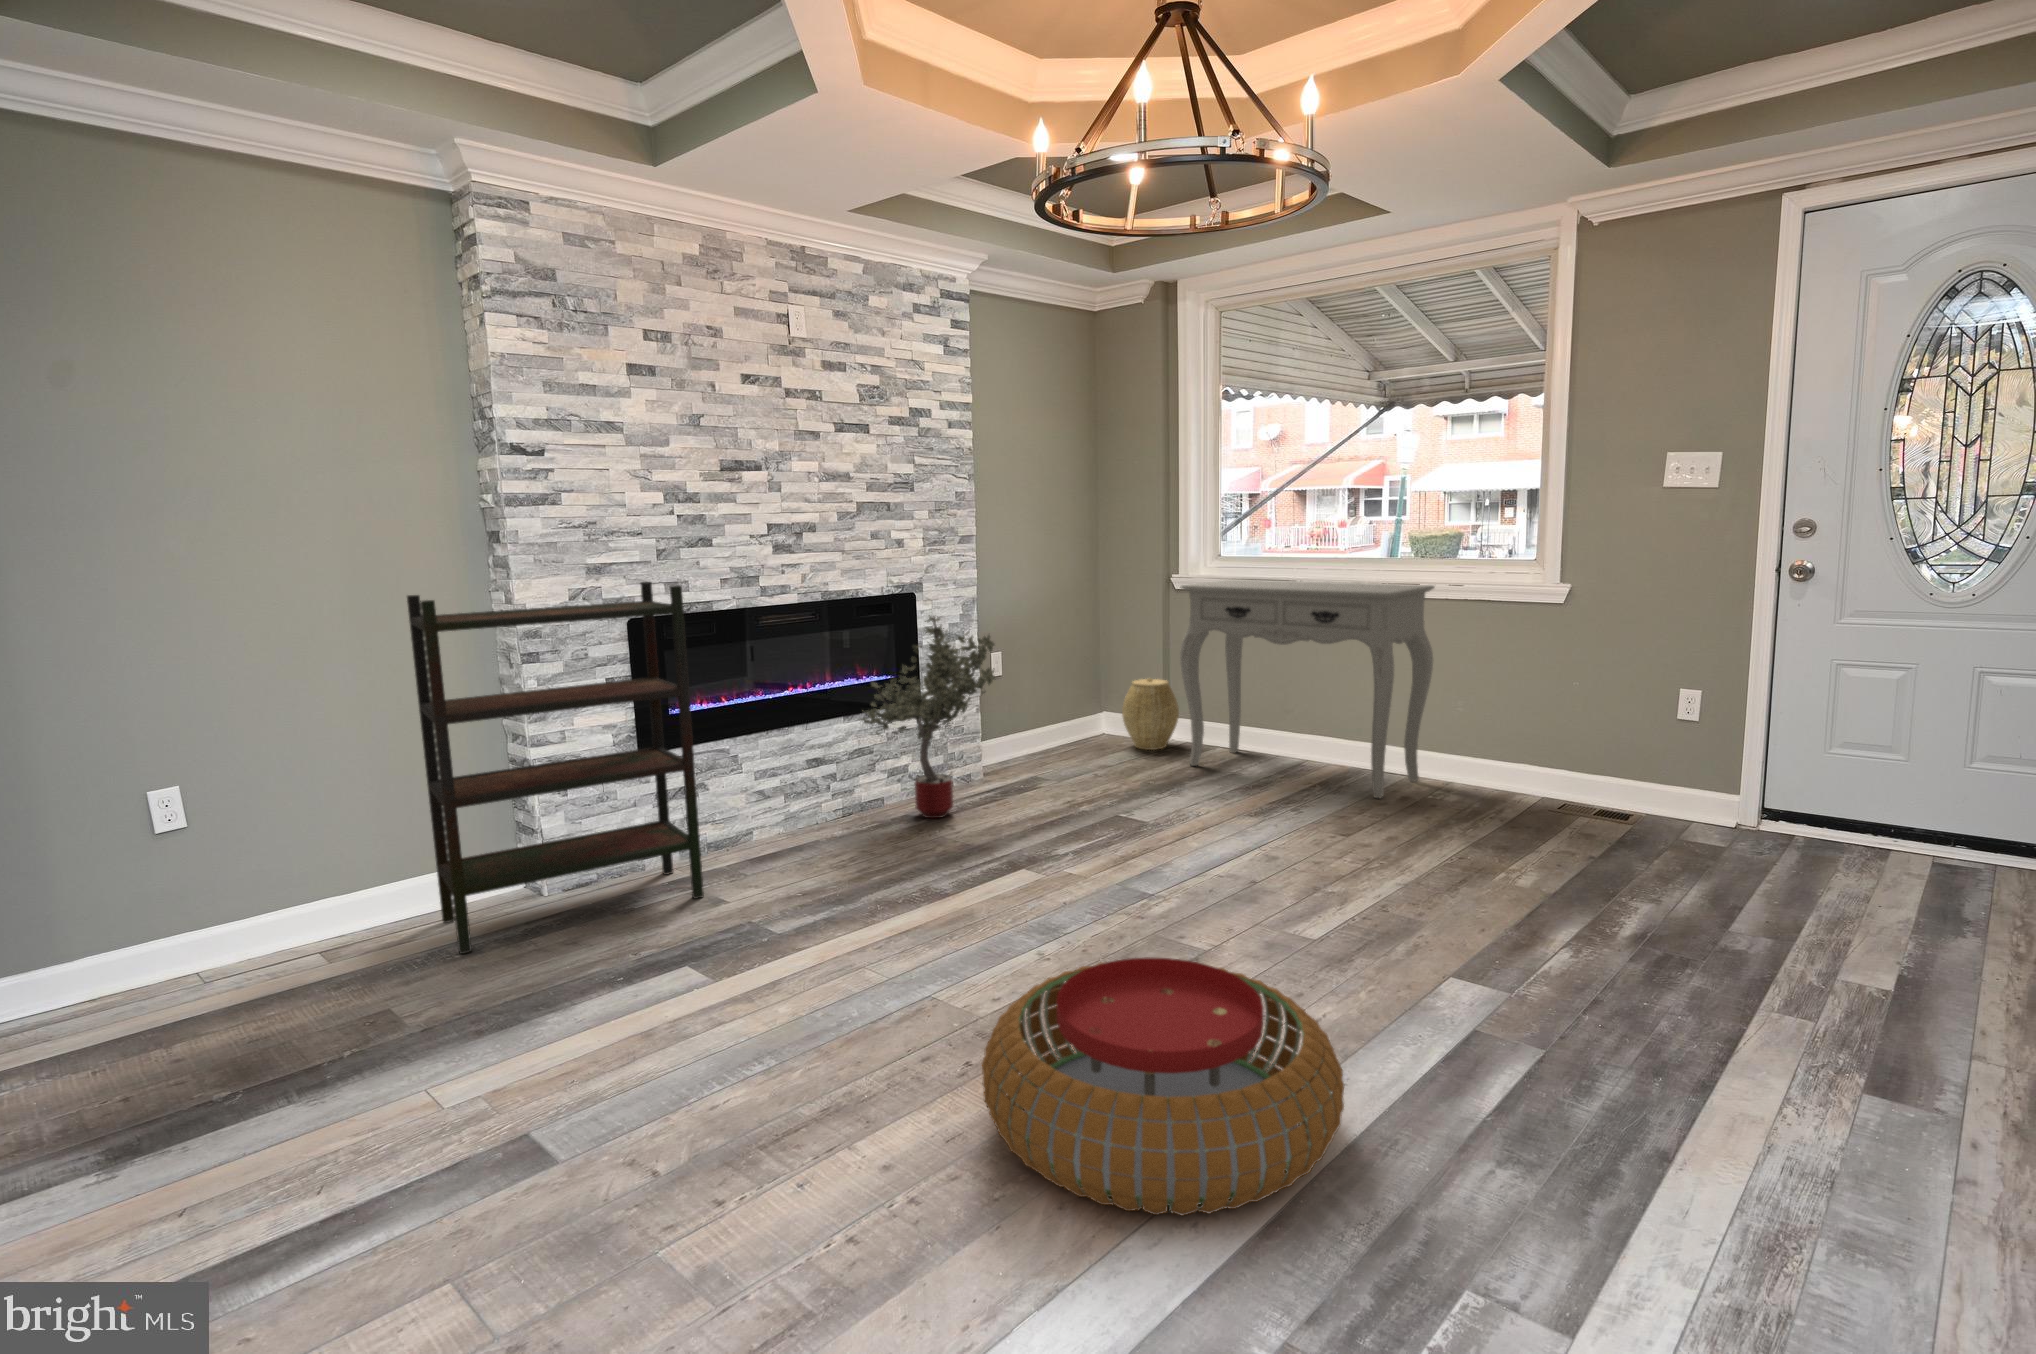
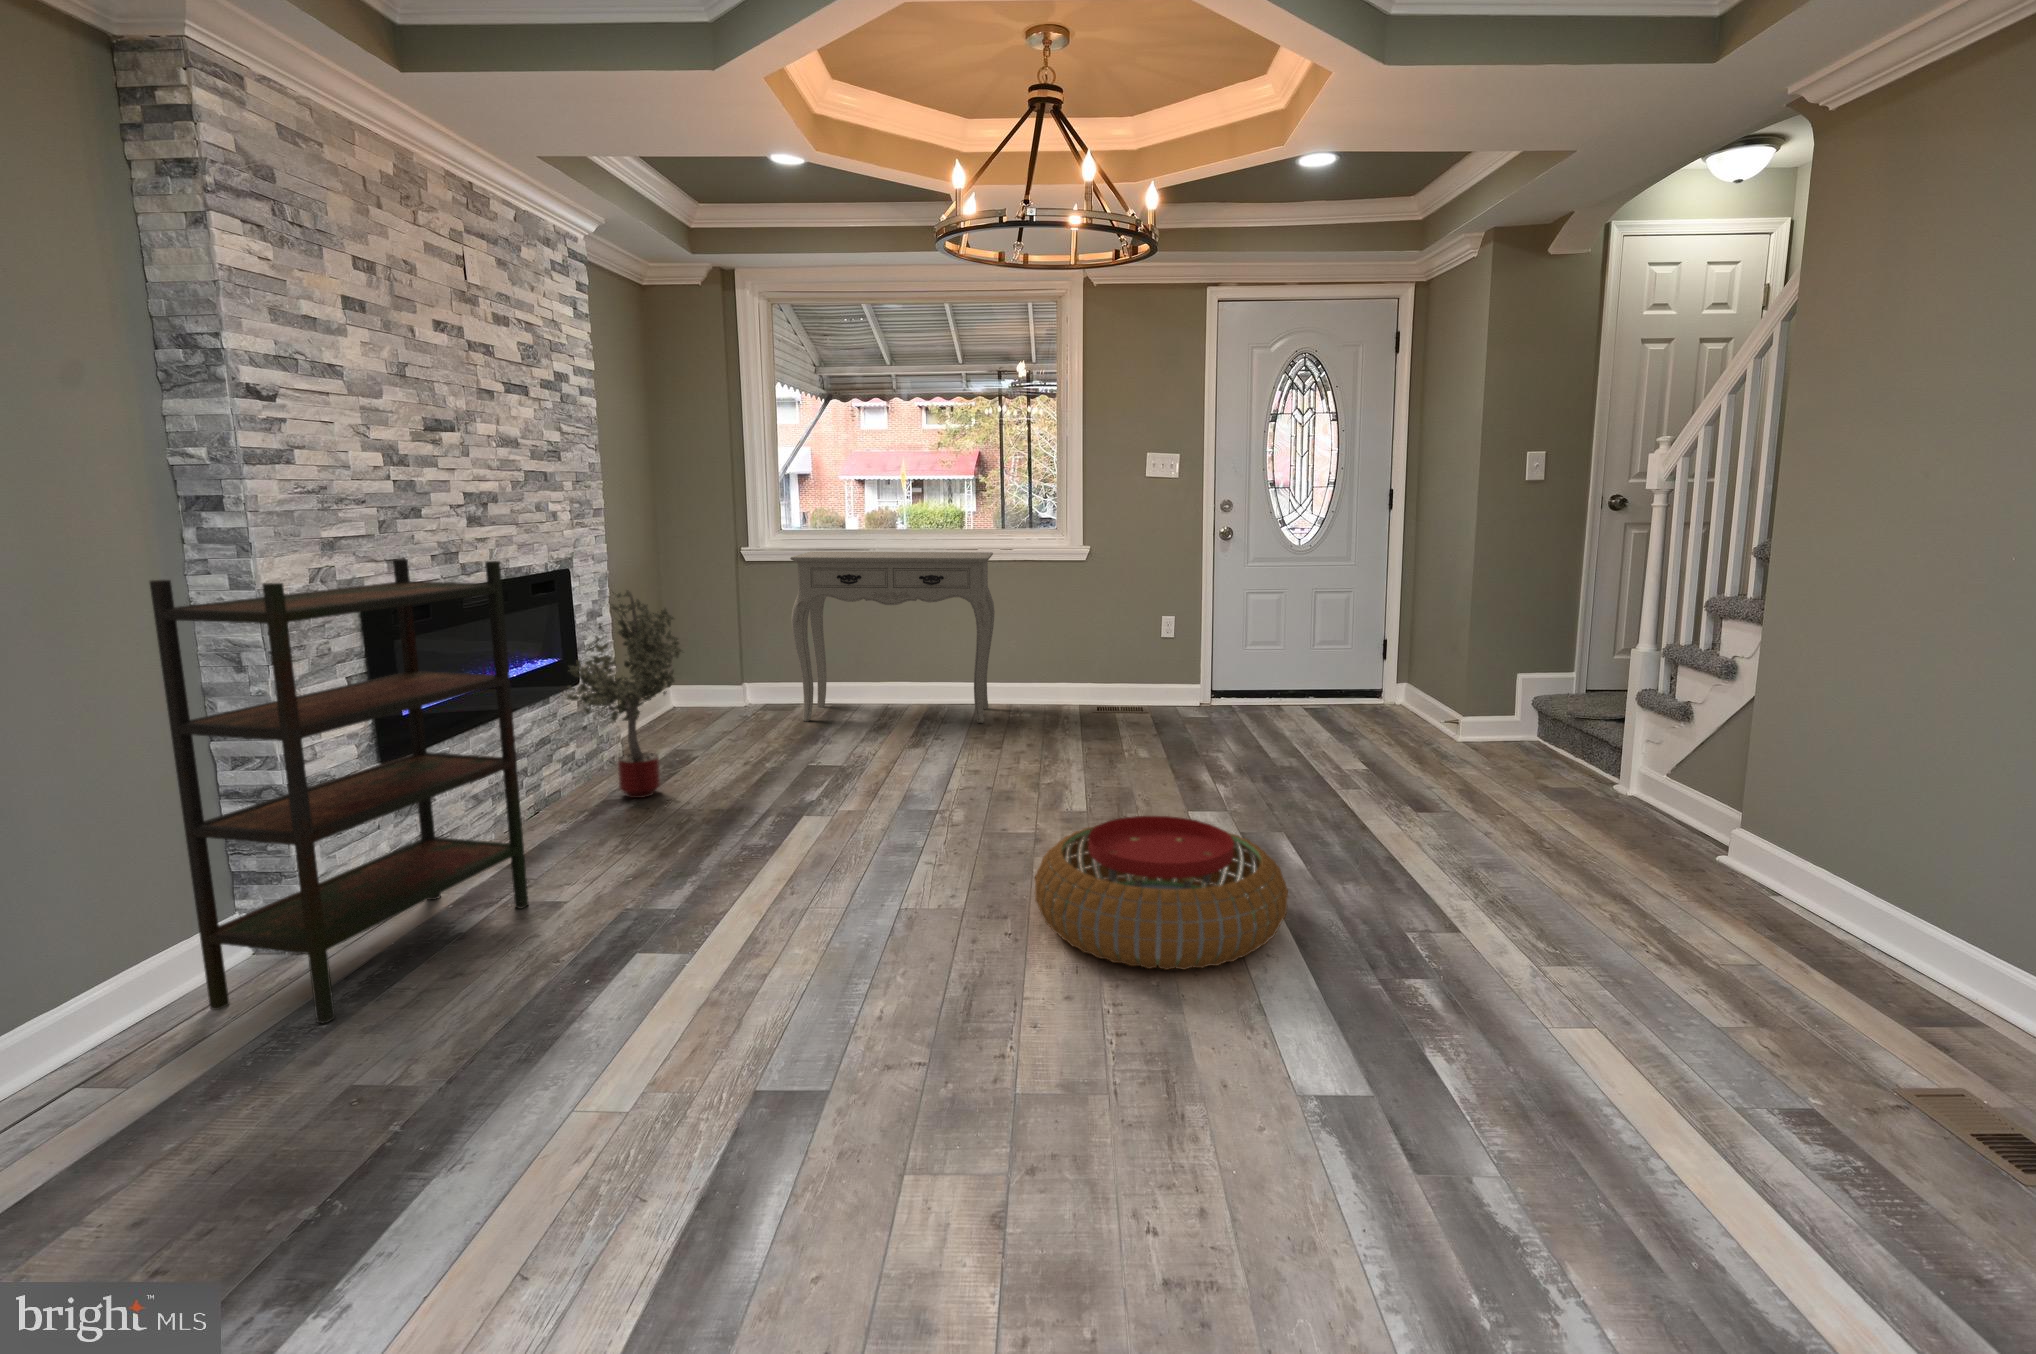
woven basket: present [1122,678,1179,750] -> none [713,646,769,714]

